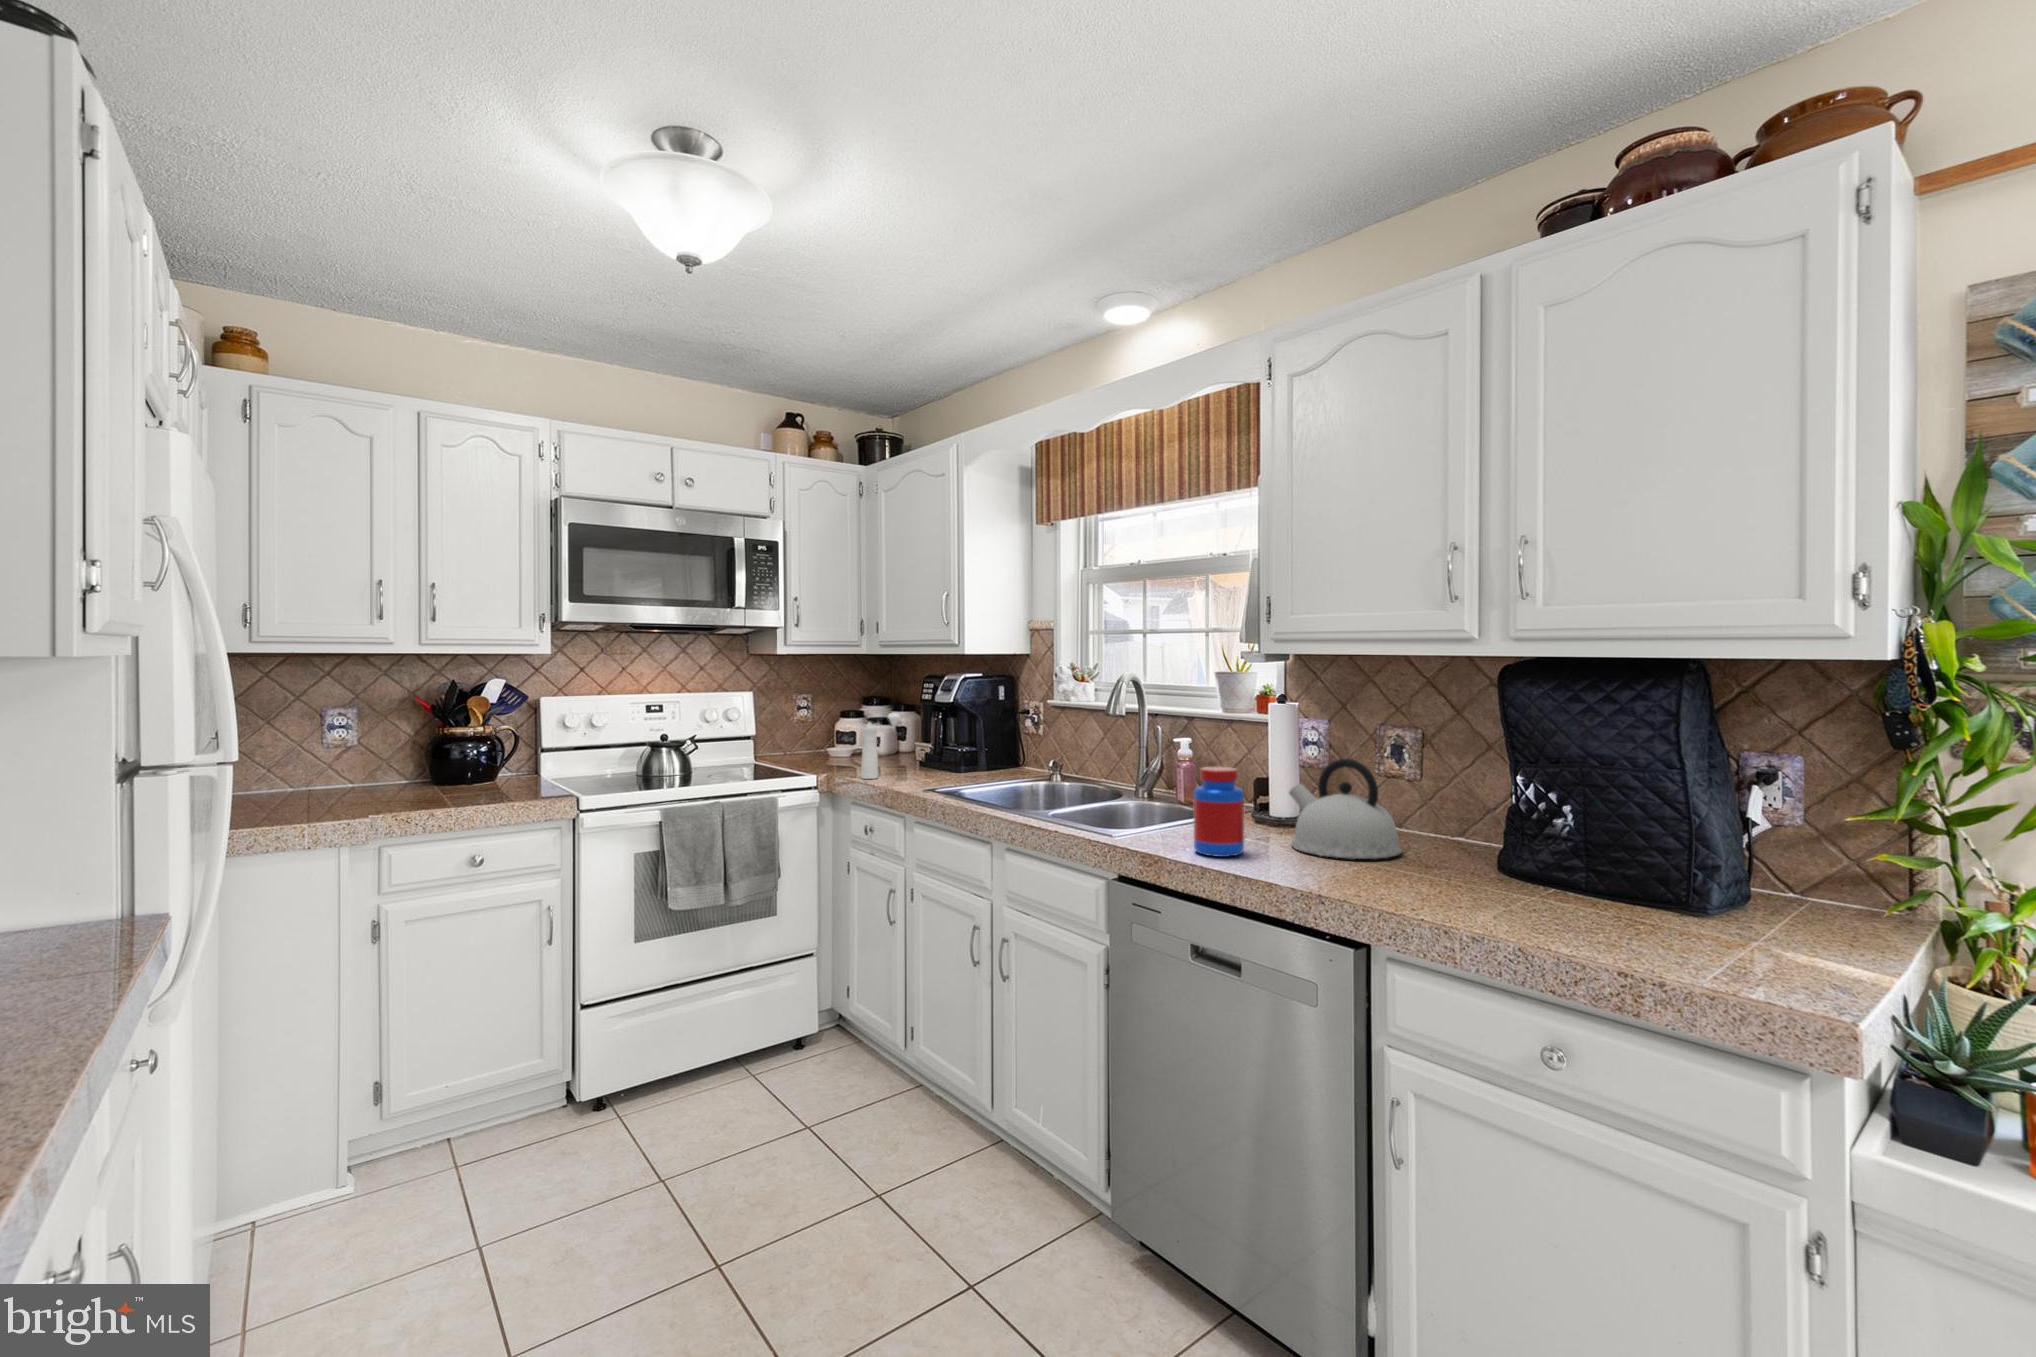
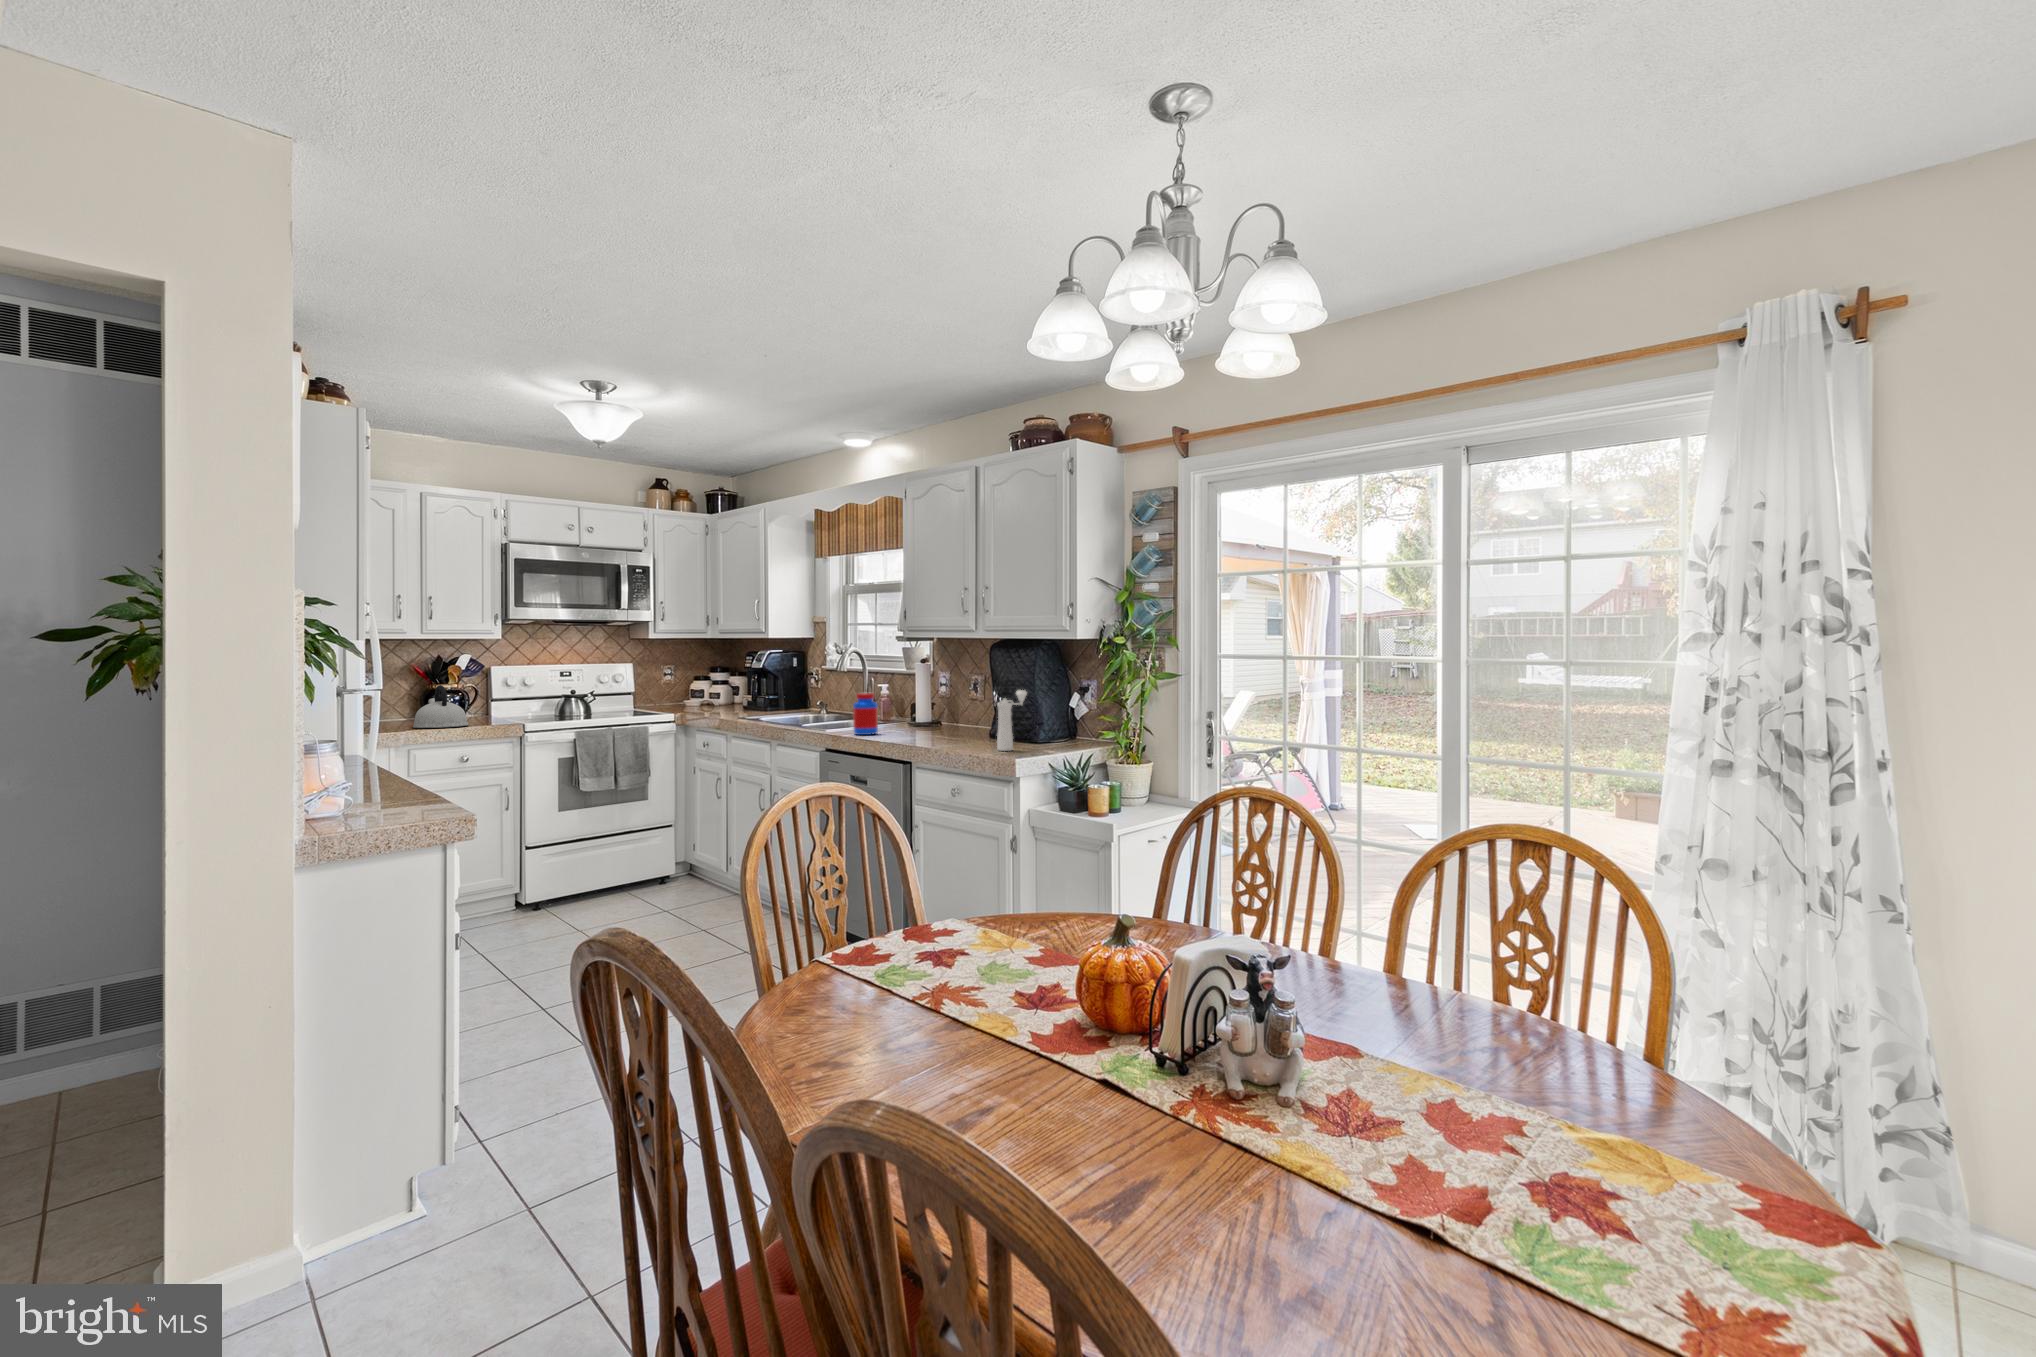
pepper mill: present [861,713,900,779] -> present [997,690,1027,751]
kettle: present [1289,758,1402,859] -> present [413,685,469,728]

